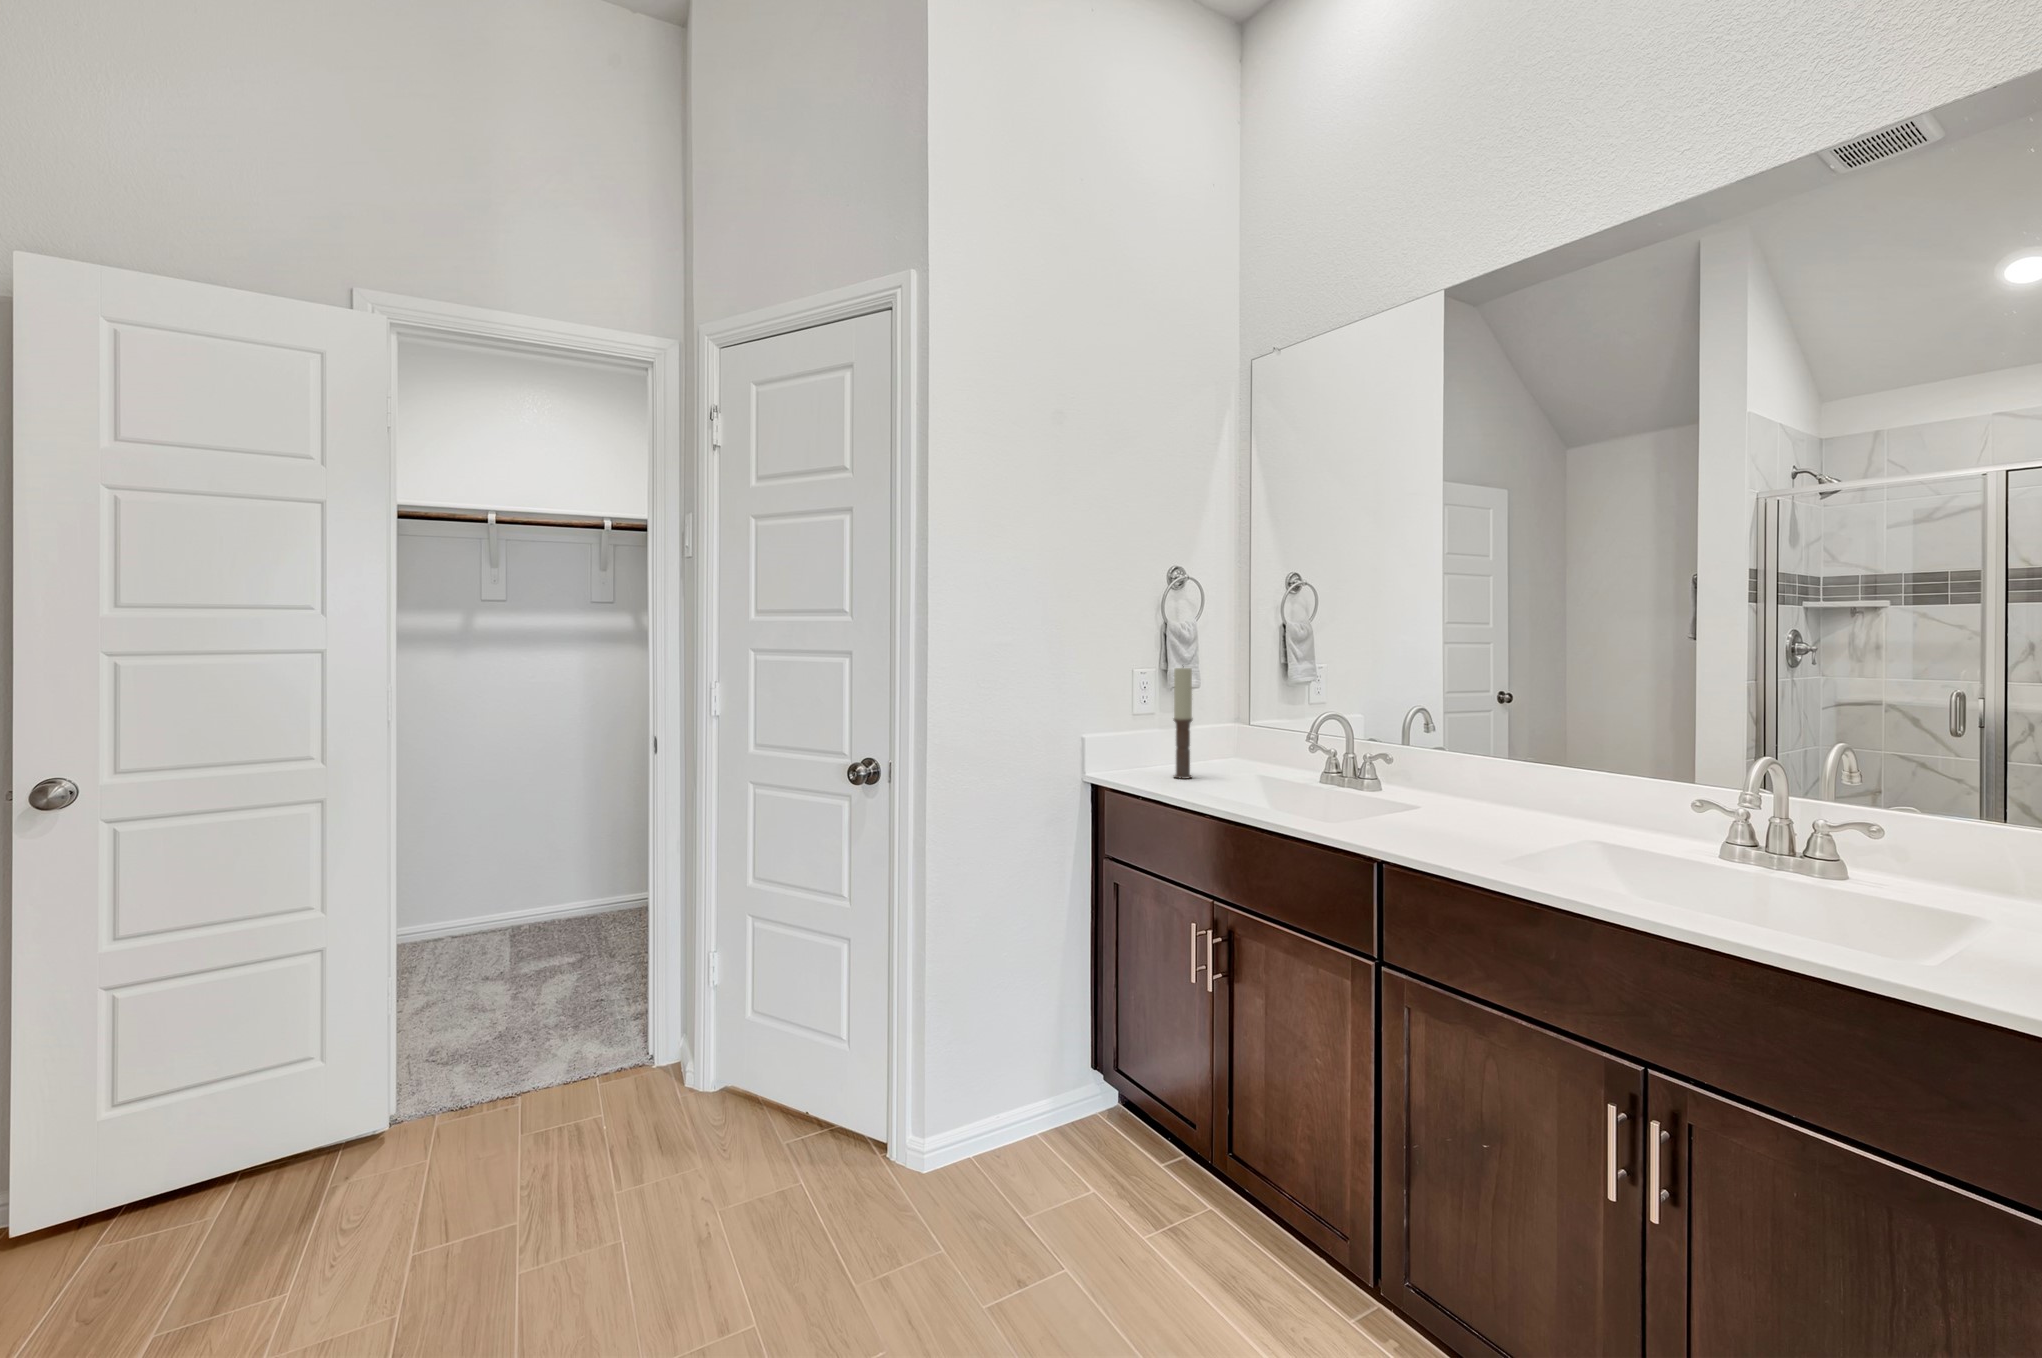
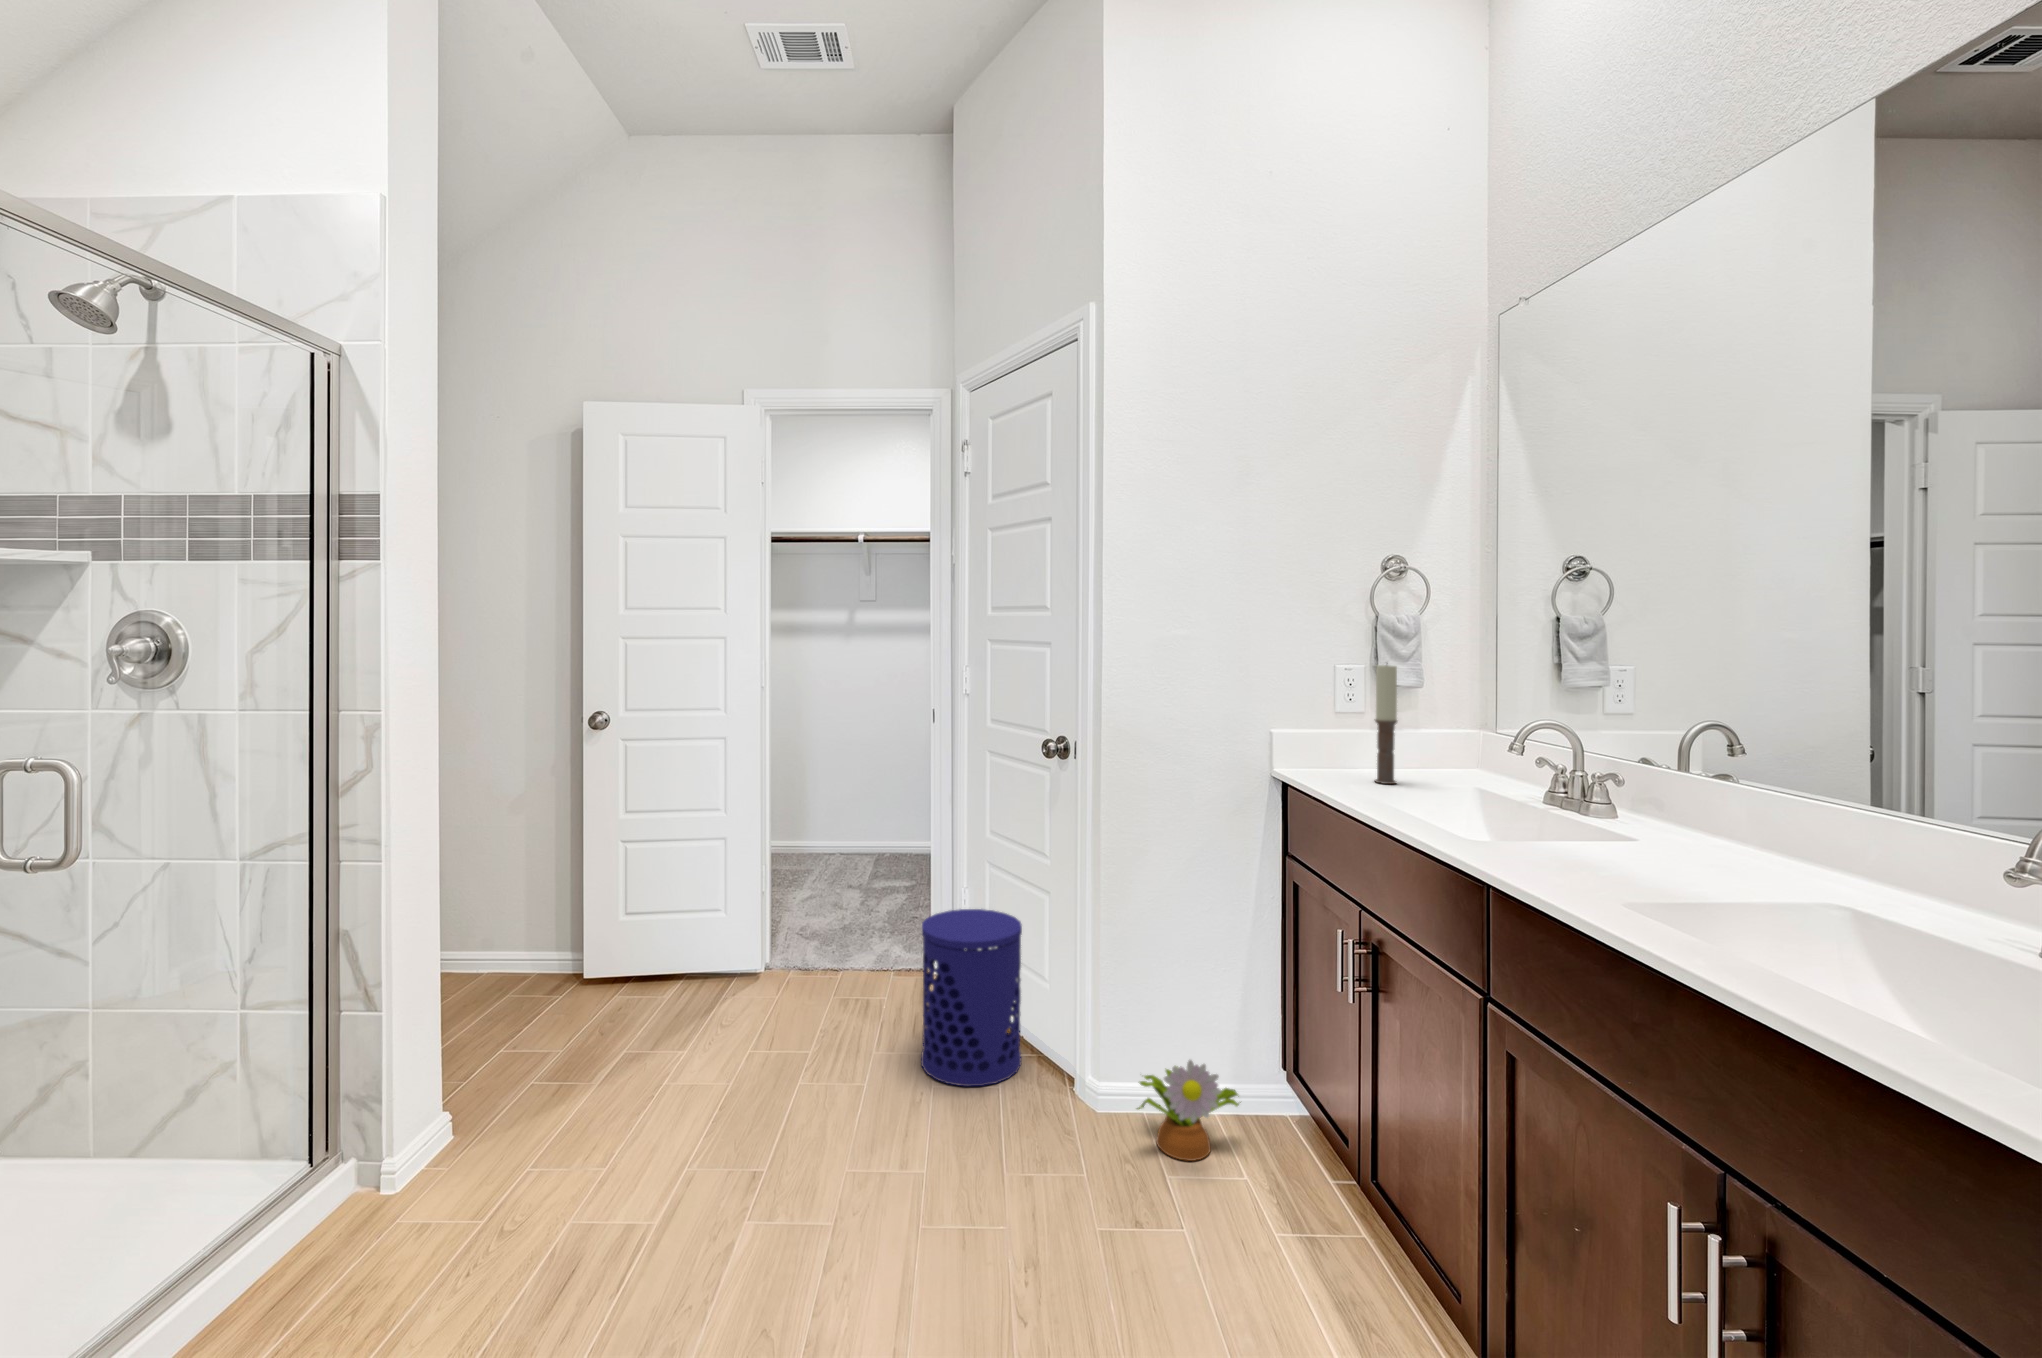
waste bin: none [690,972,817,1199] -> present [921,909,1022,1086]
decorative plant: none [973,1087,1080,1197] -> present [1137,1060,1241,1161]

